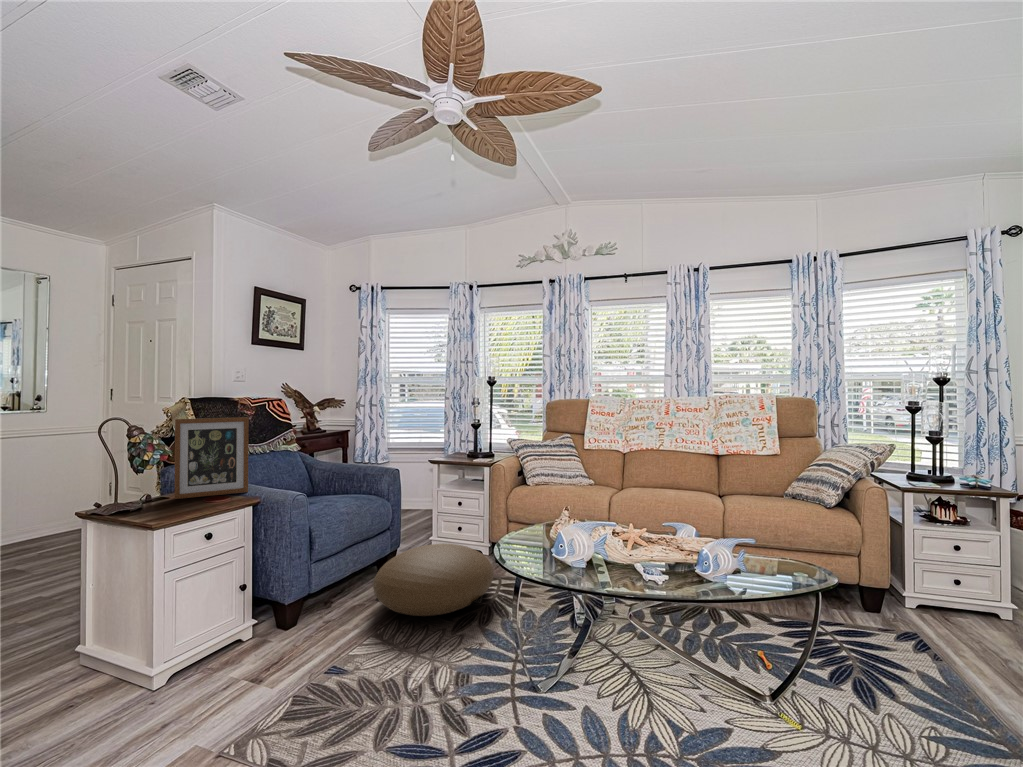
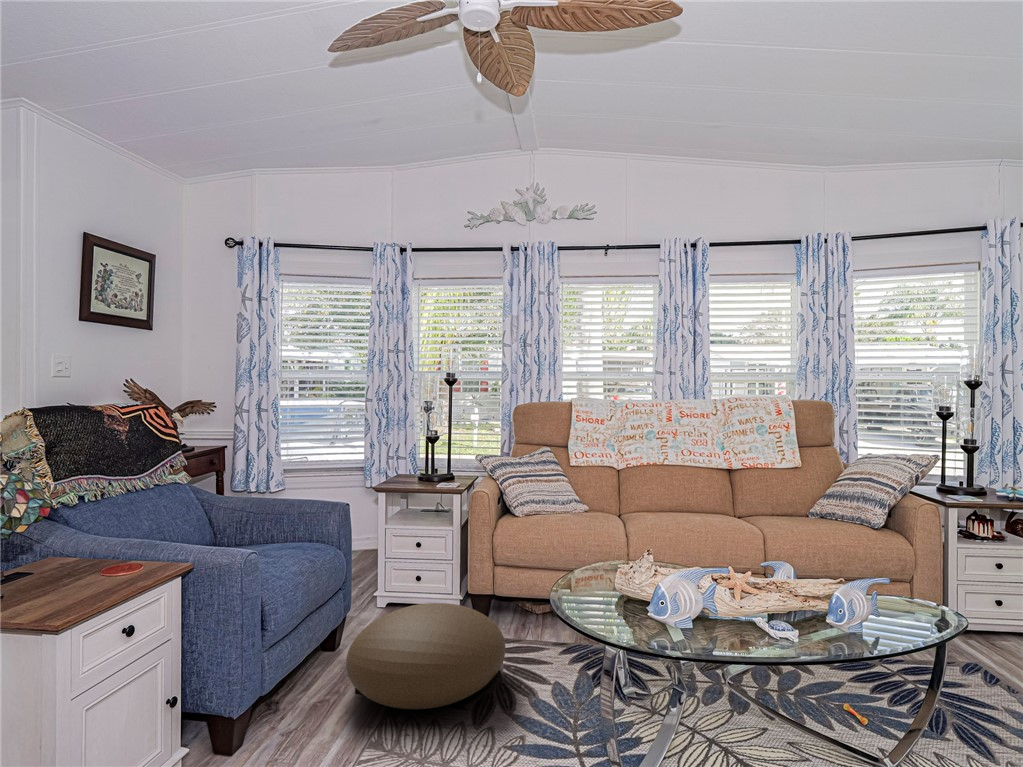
picture frame: present [174,417,249,499] -> none [46,441,161,574]

